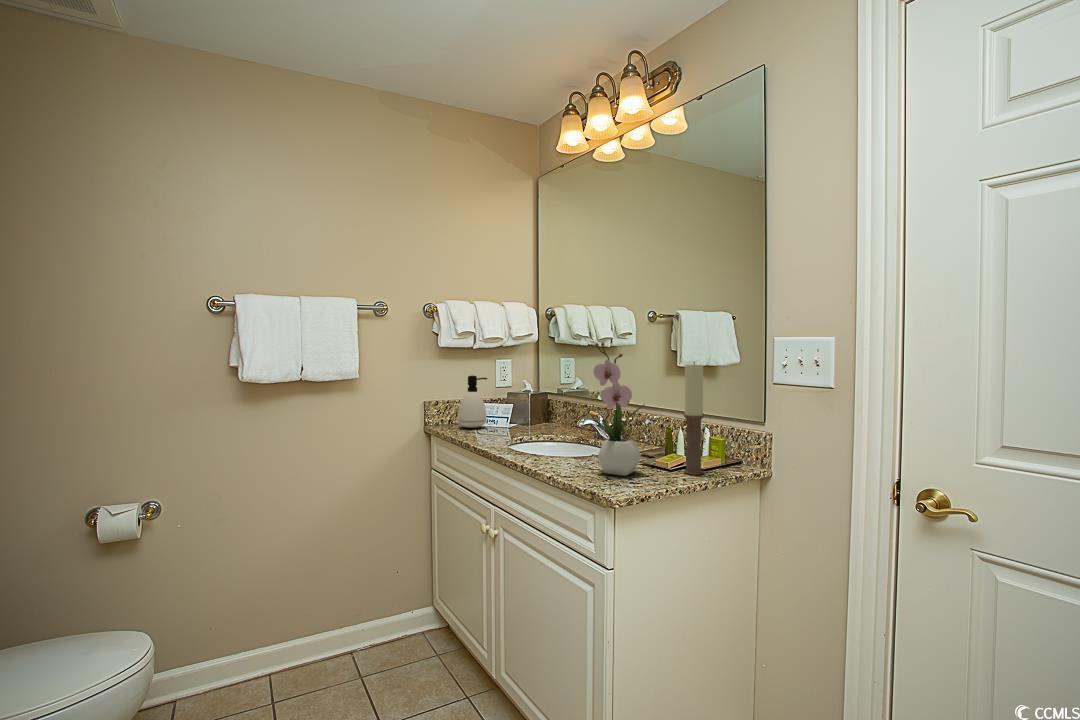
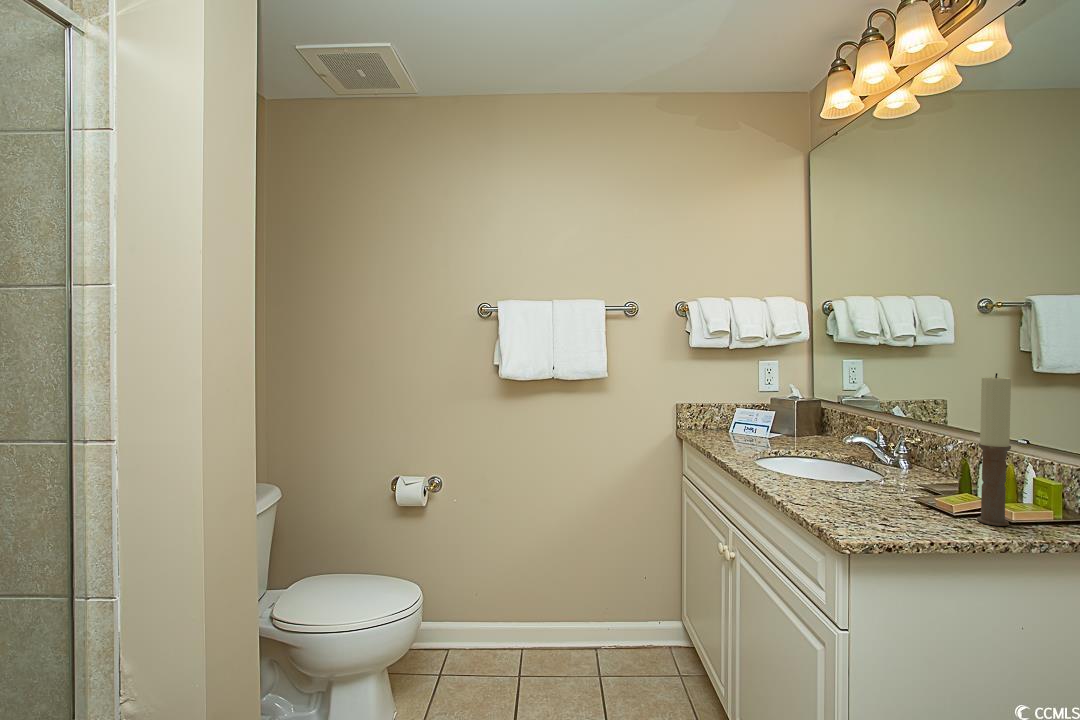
flower arrangement: present [593,342,645,476] -> none [840,347,919,513]
soap dispenser: present [458,376,487,428] -> none [710,378,743,436]

